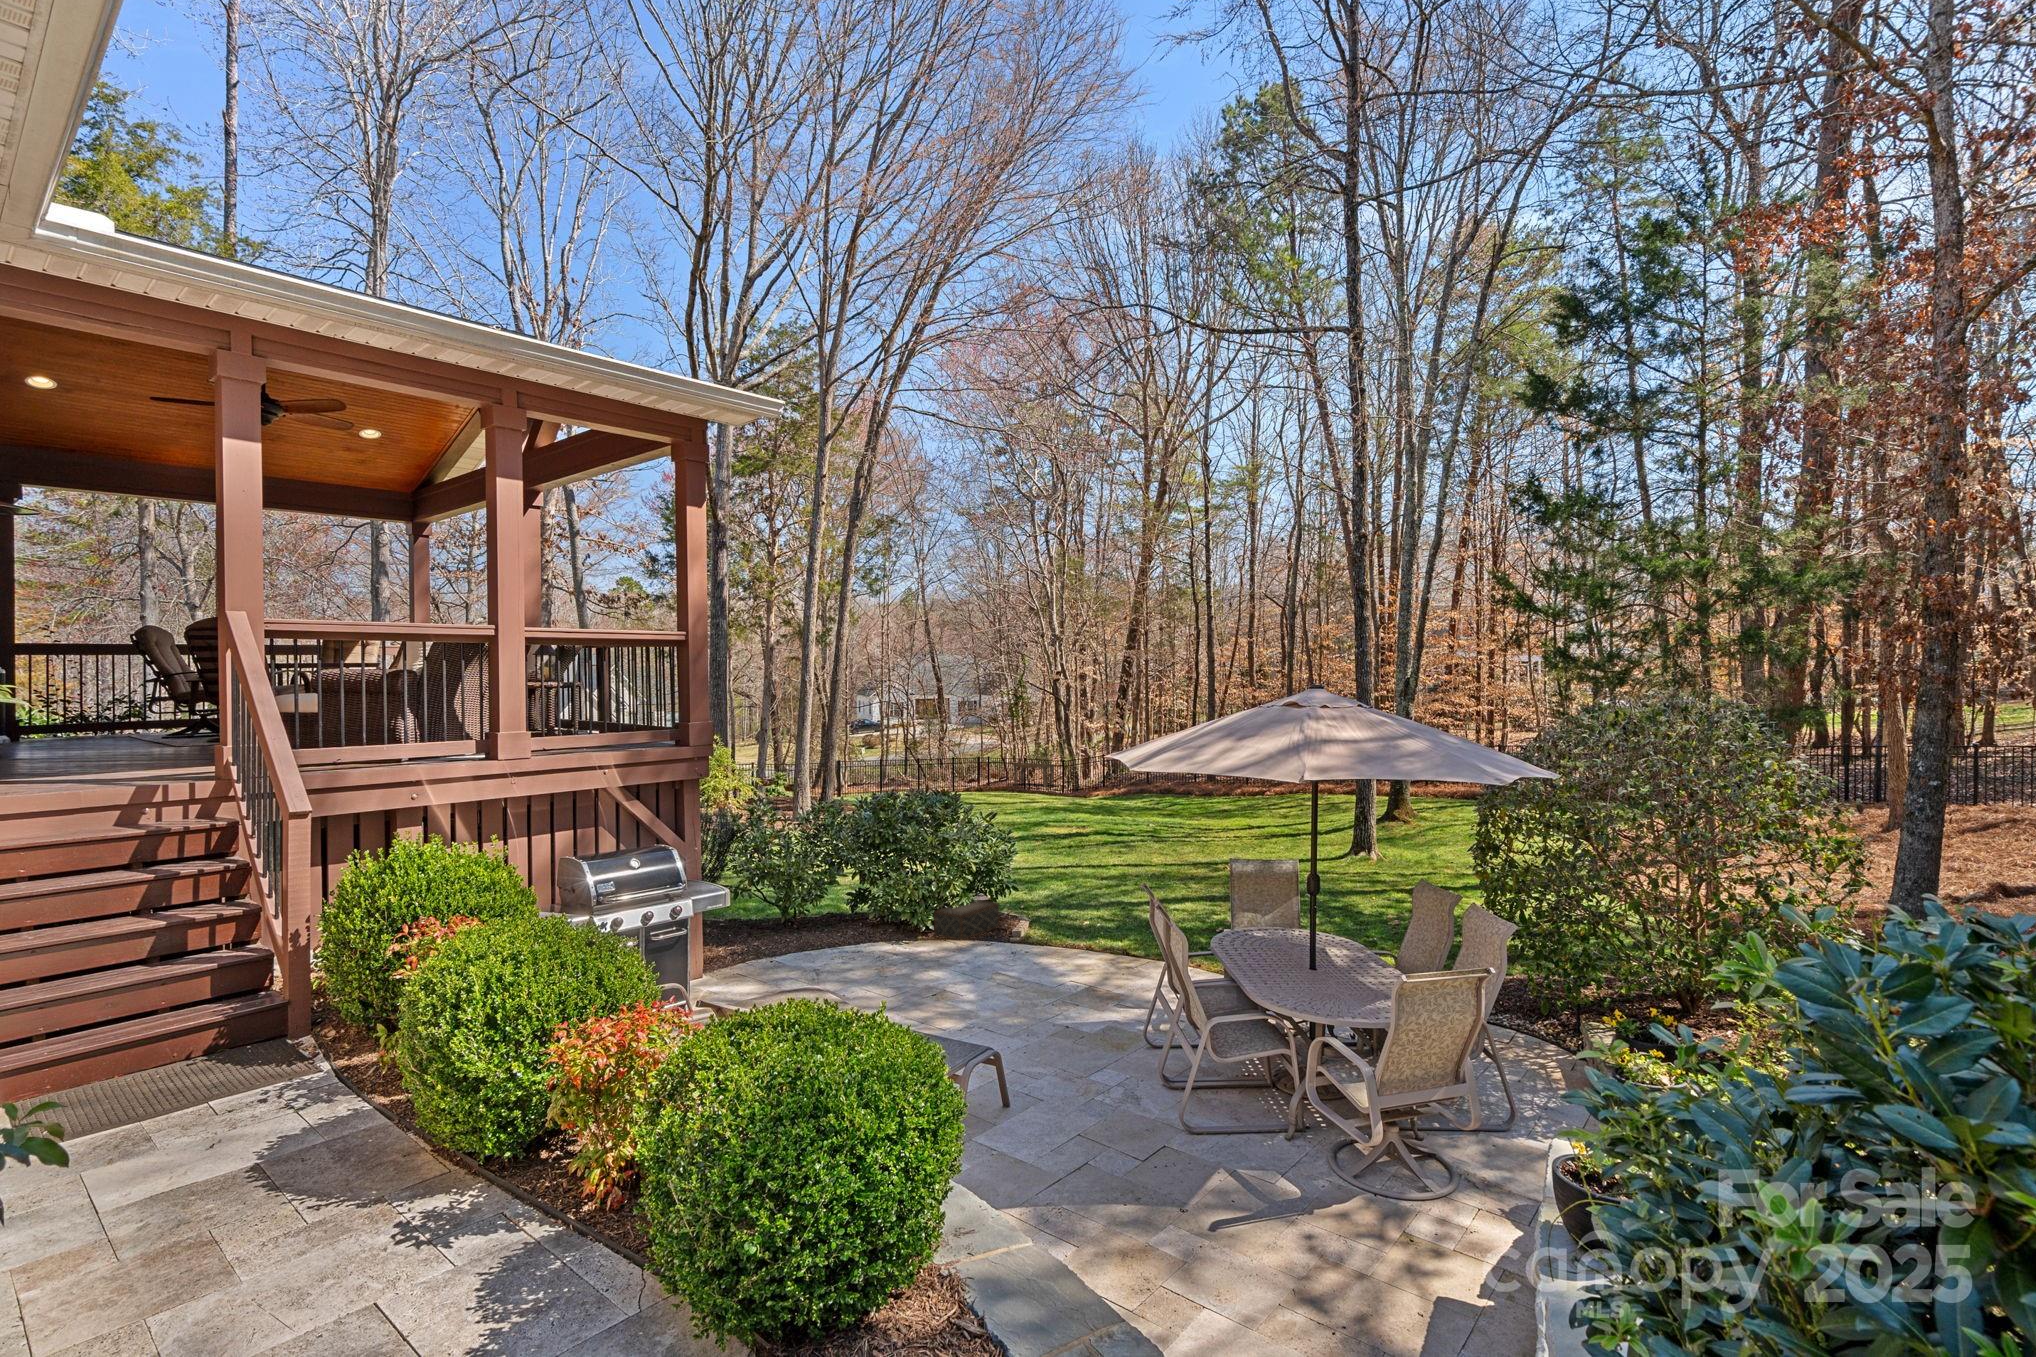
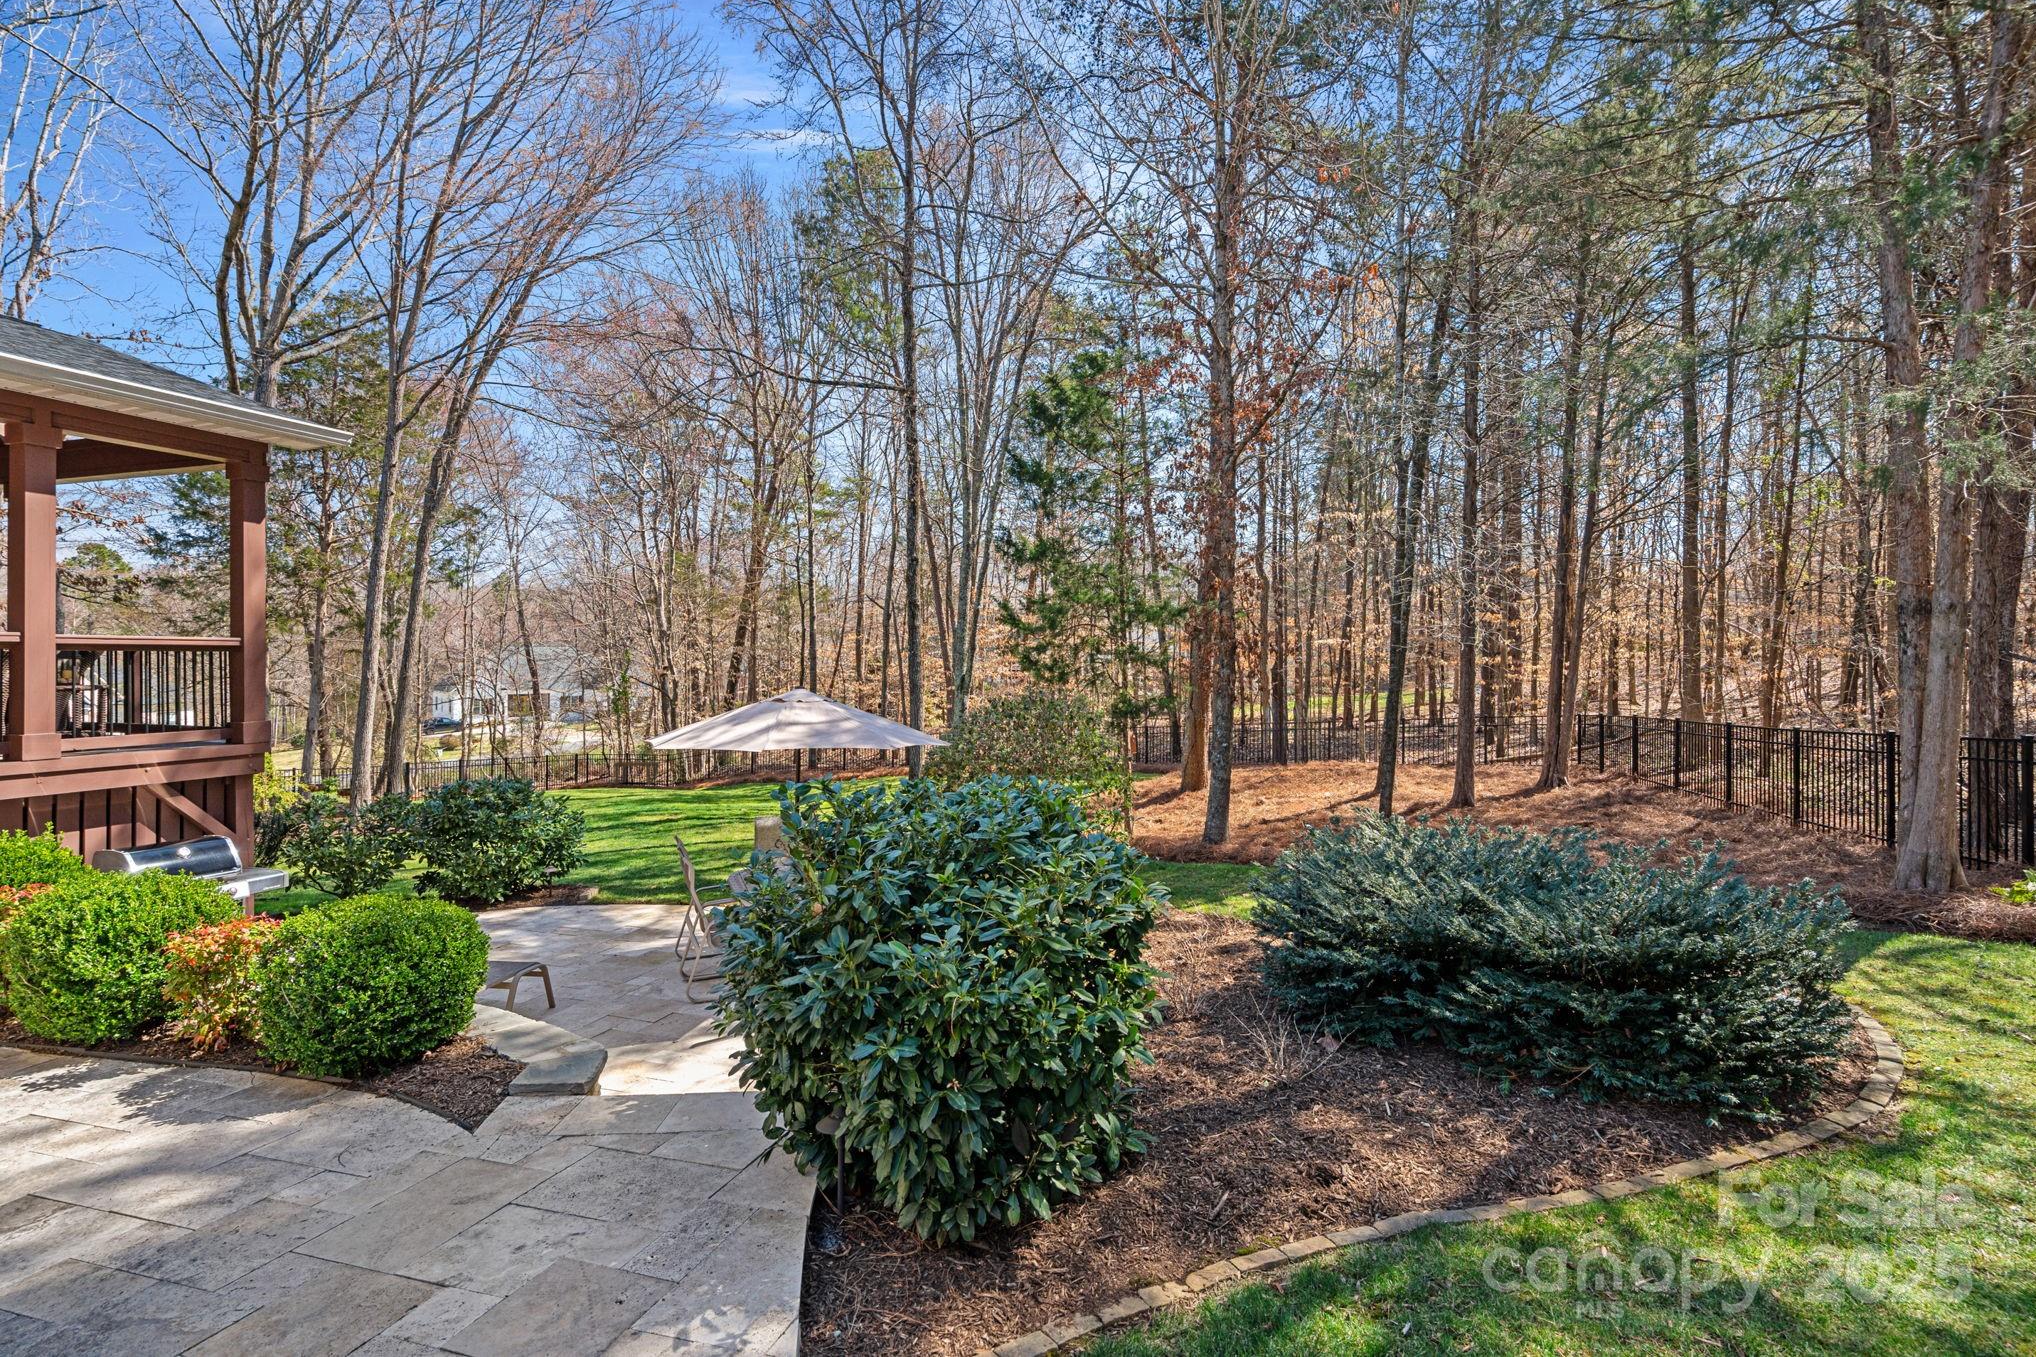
woven basket: present [934,900,999,940] -> none [503,875,569,910]

